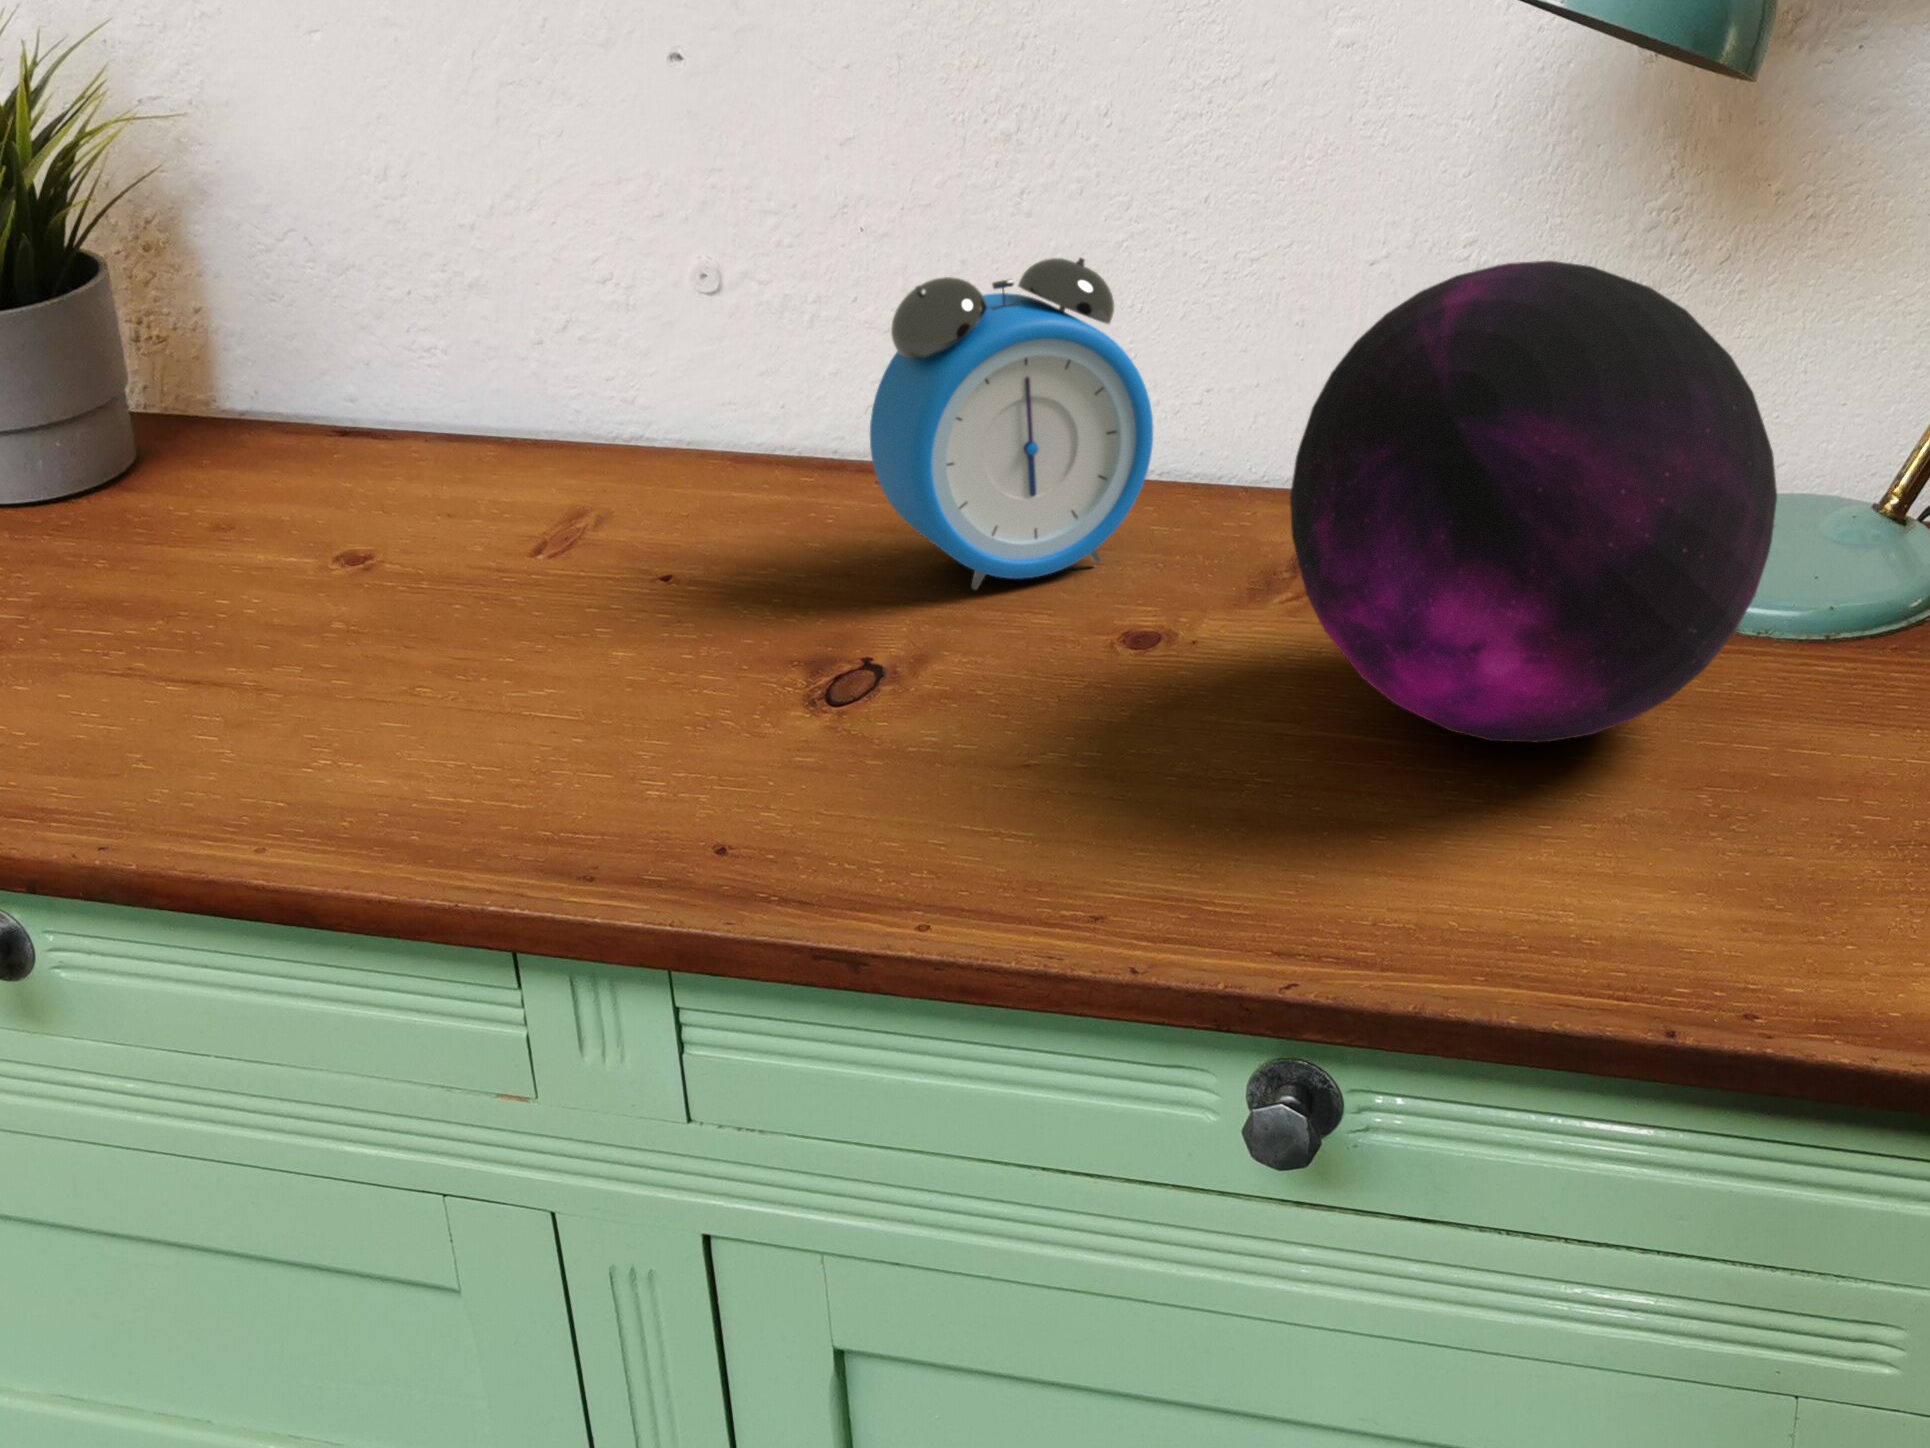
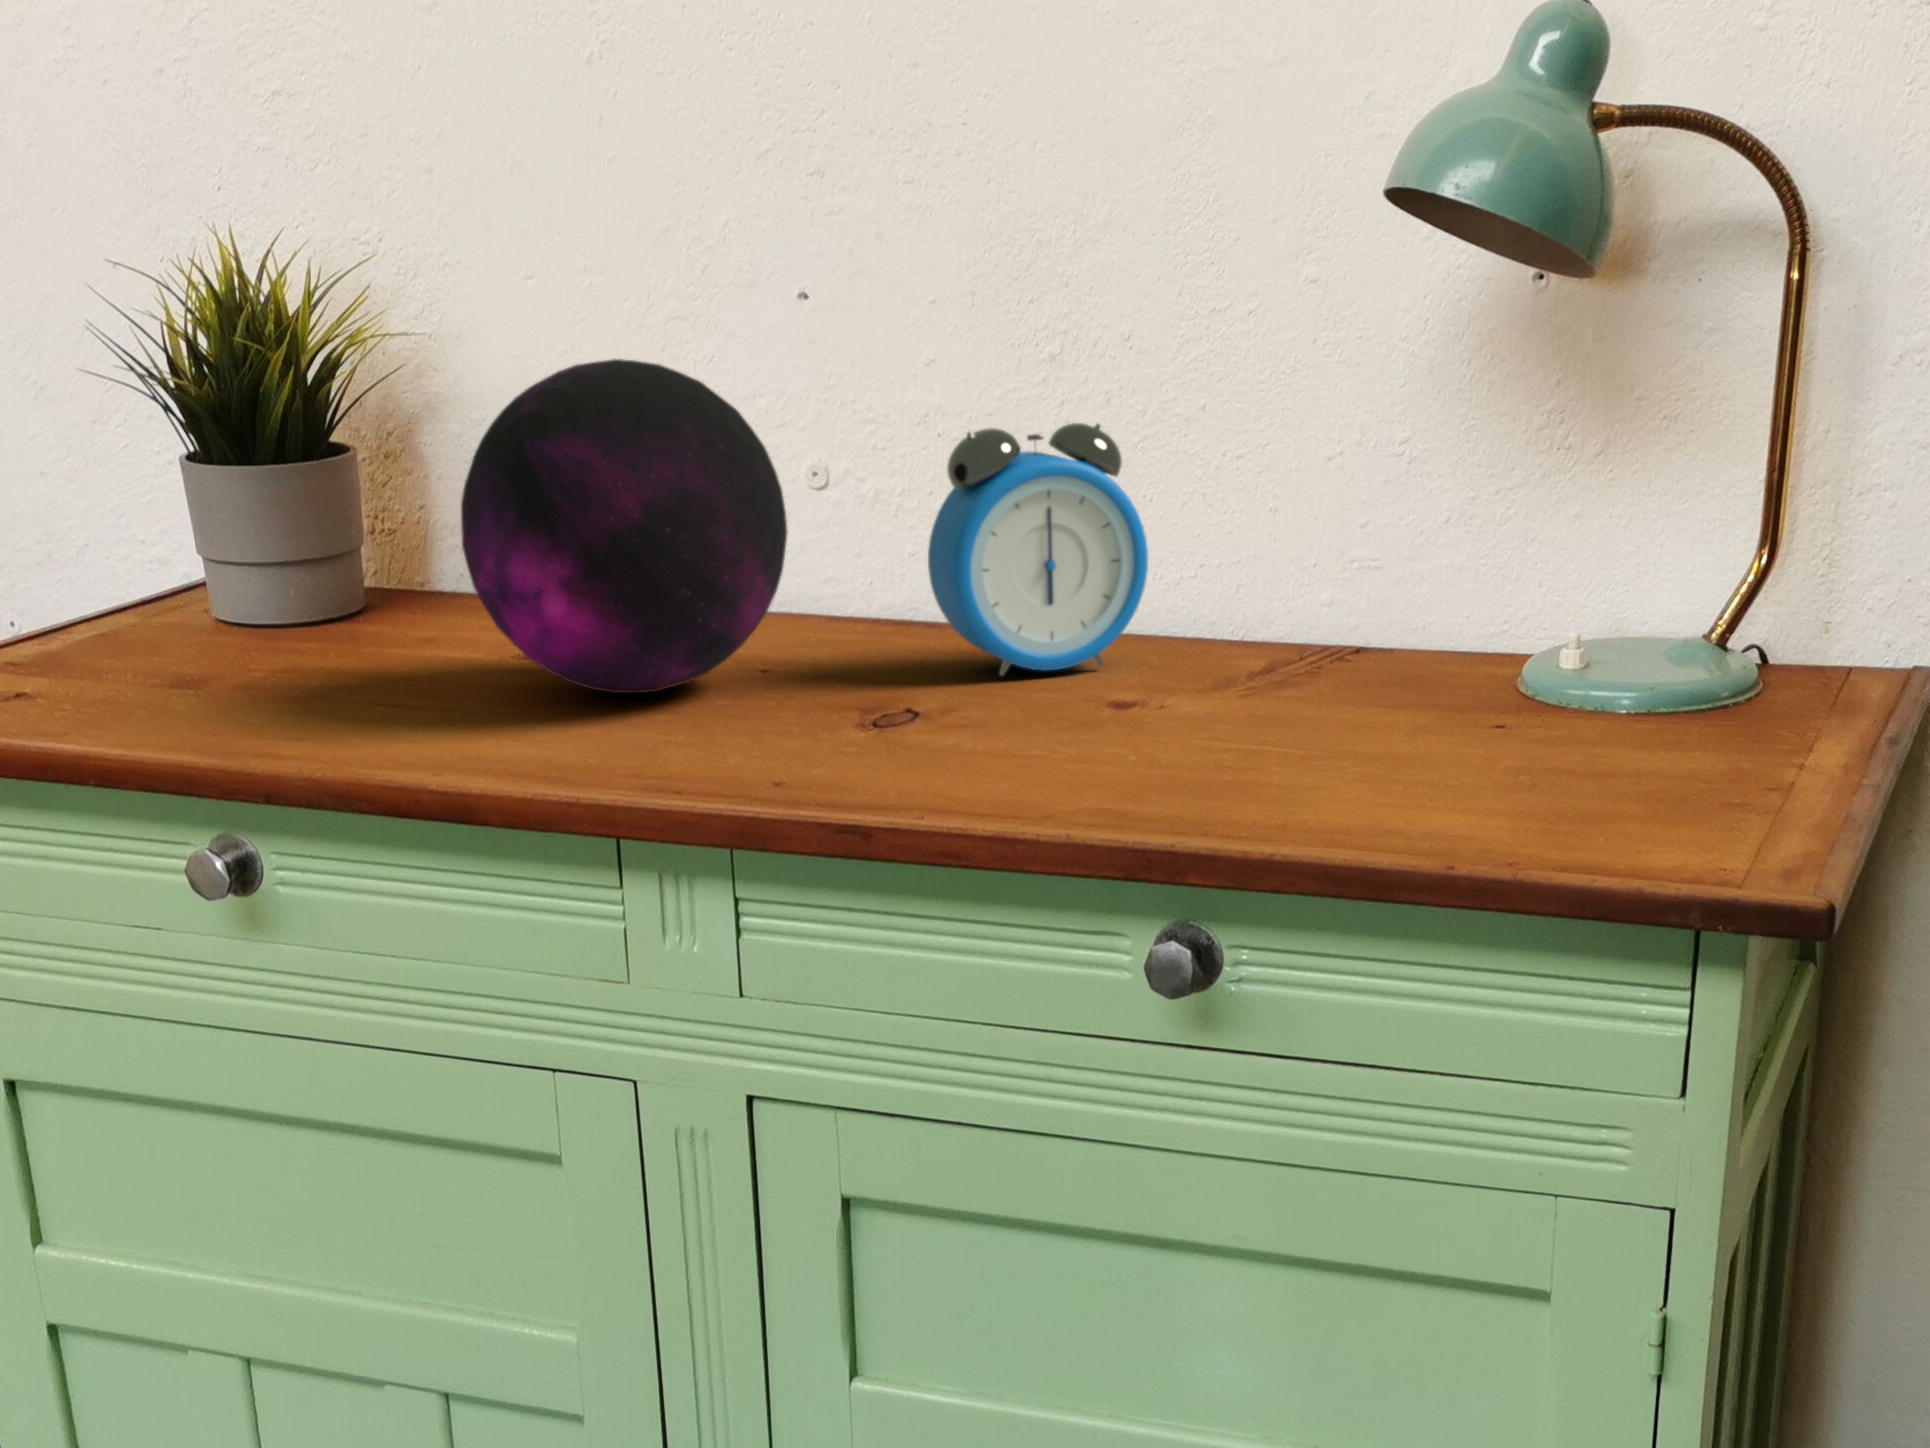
decorative orb: present [1290,261,1777,742] -> present [461,359,787,693]

